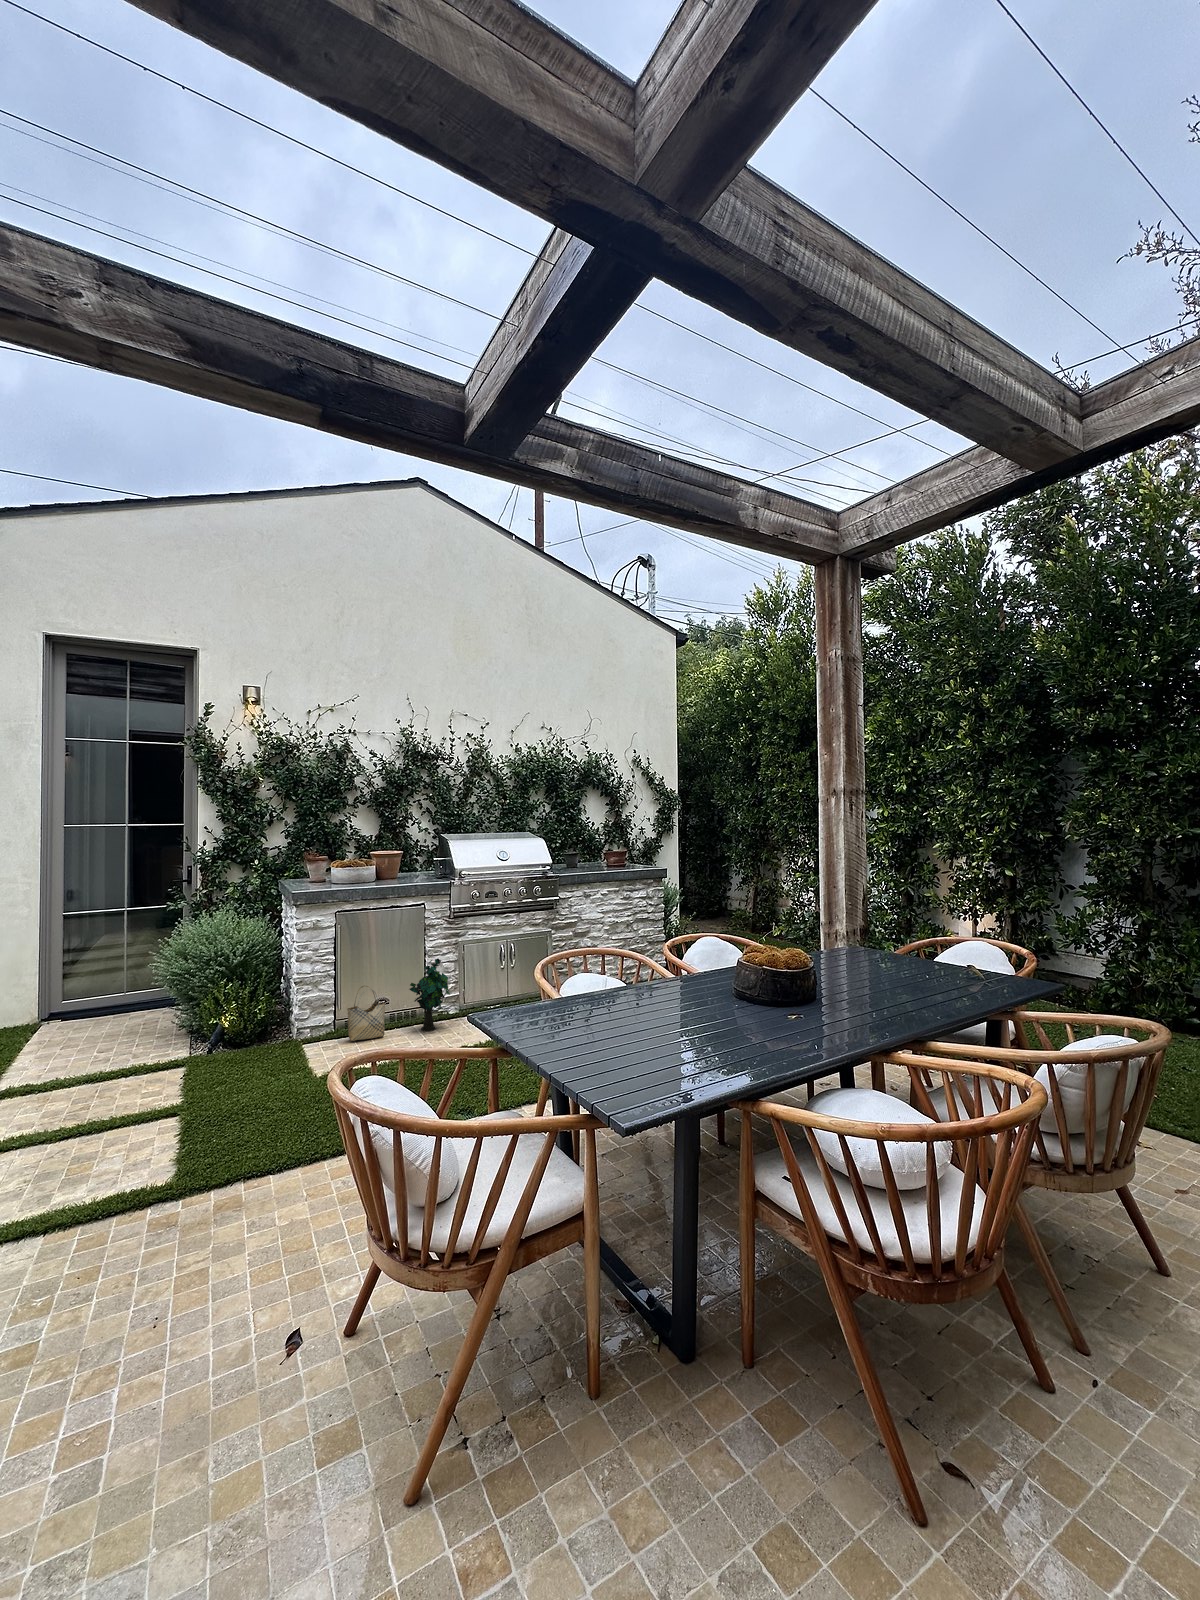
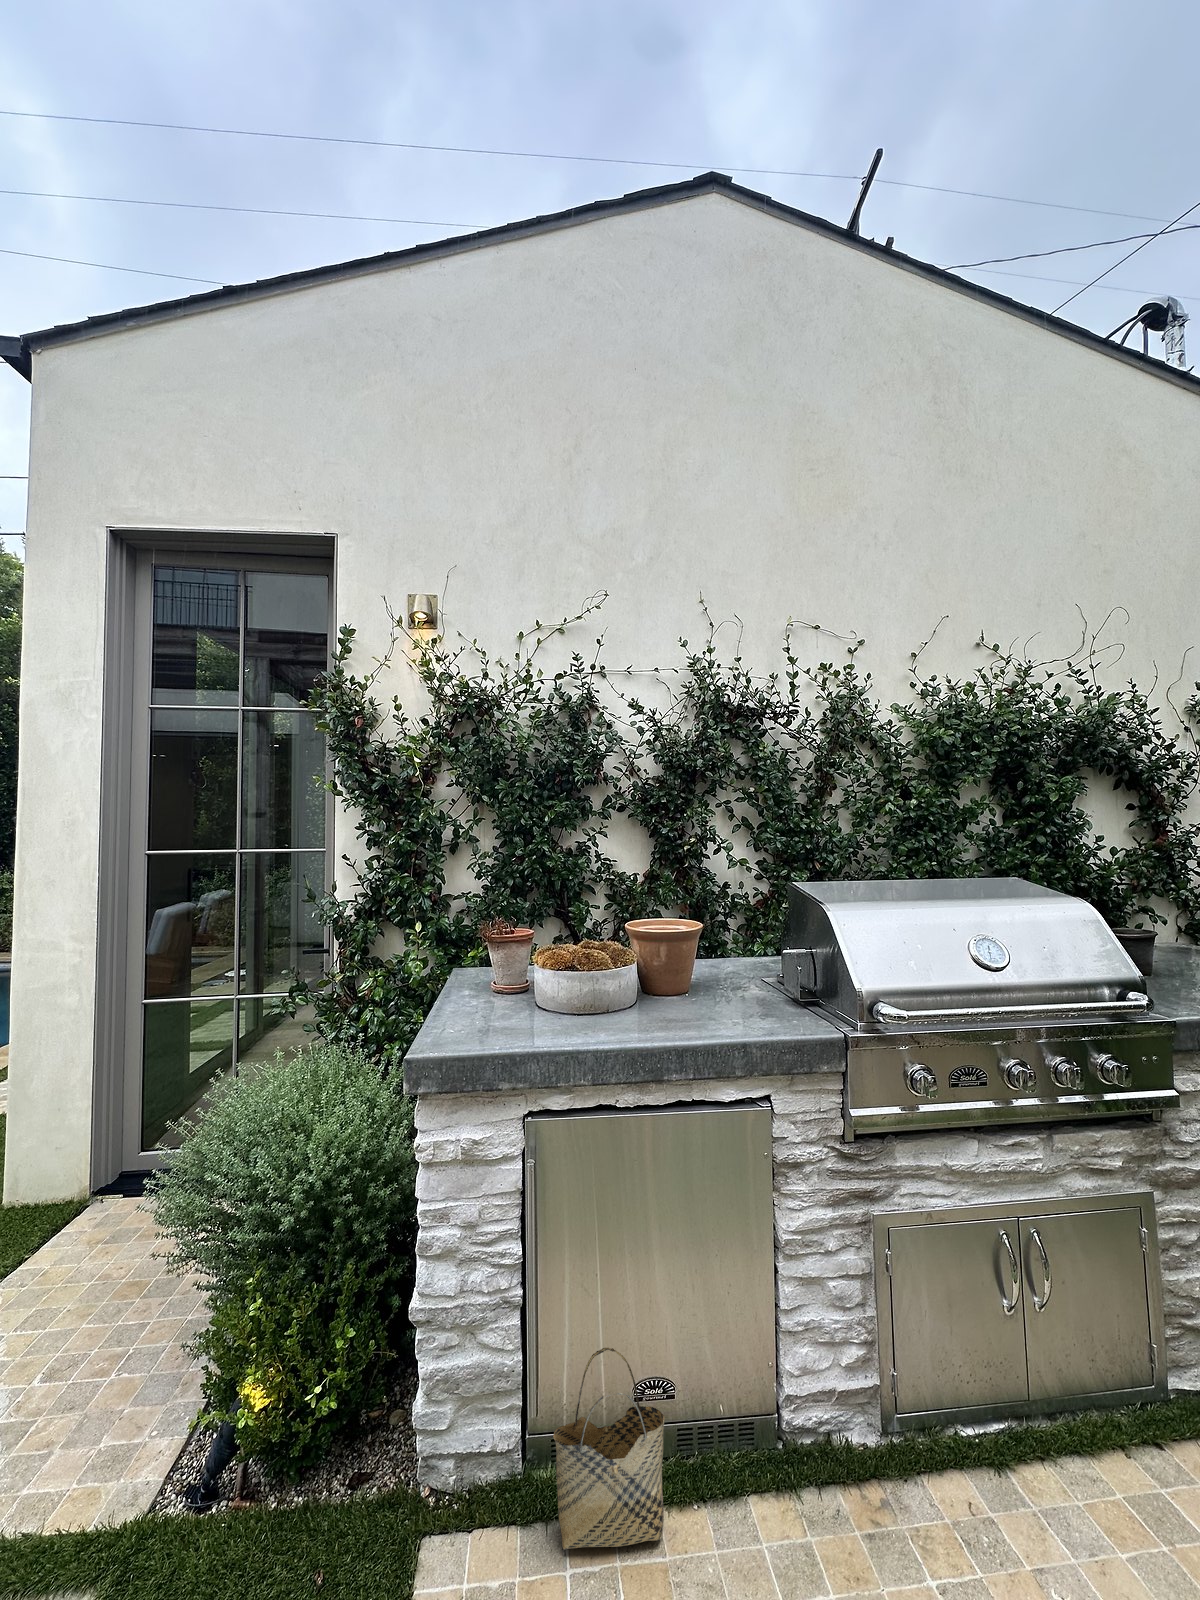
decorative plant: present [410,958,450,1031] -> none [733,1287,865,1540]

